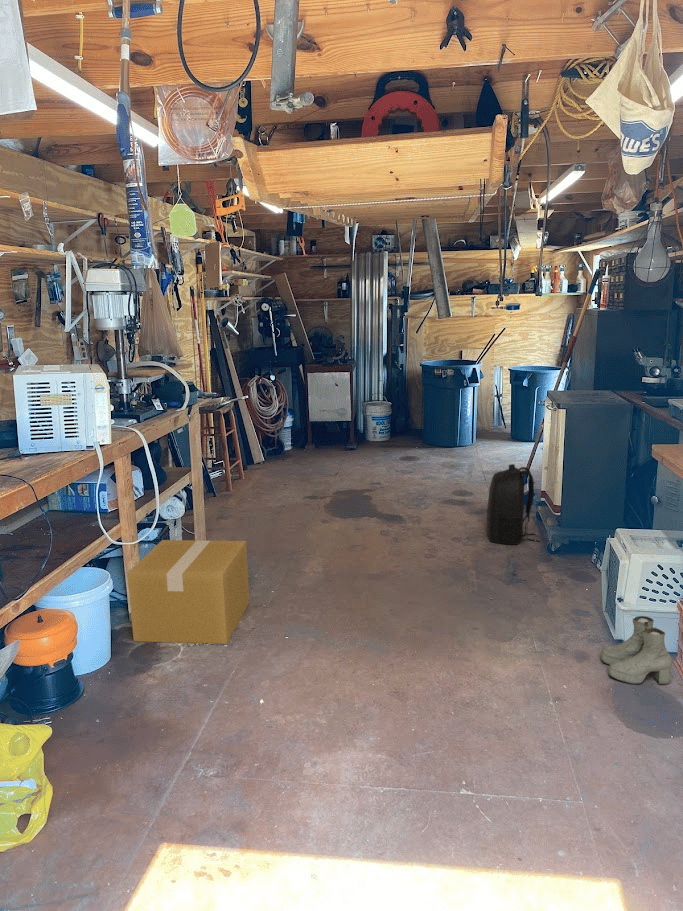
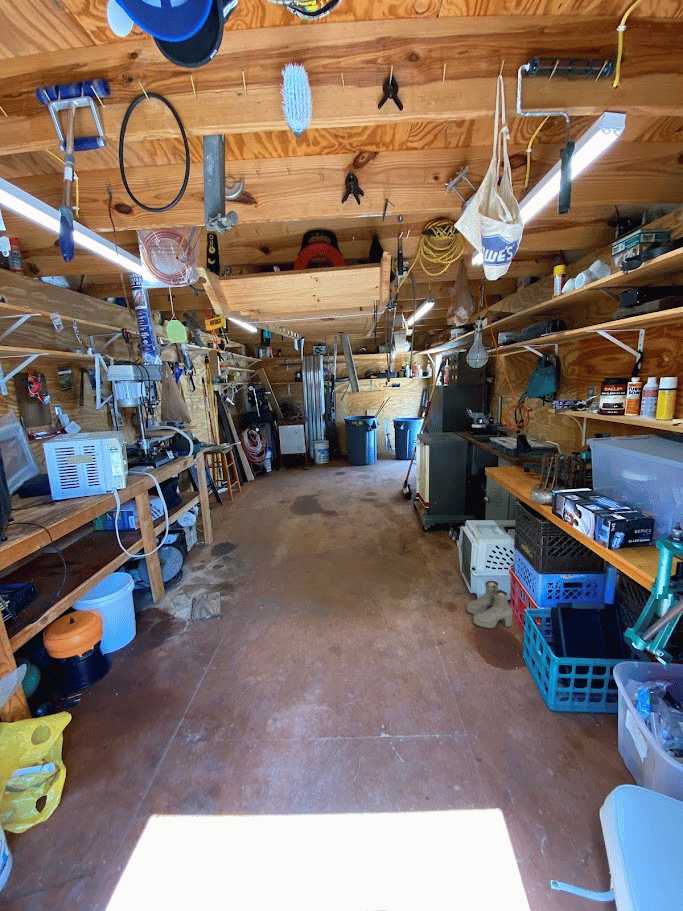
backpack: present [487,464,539,545] -> none [386,478,418,527]
cardboard box: present [127,540,249,644] -> none [144,542,237,622]

